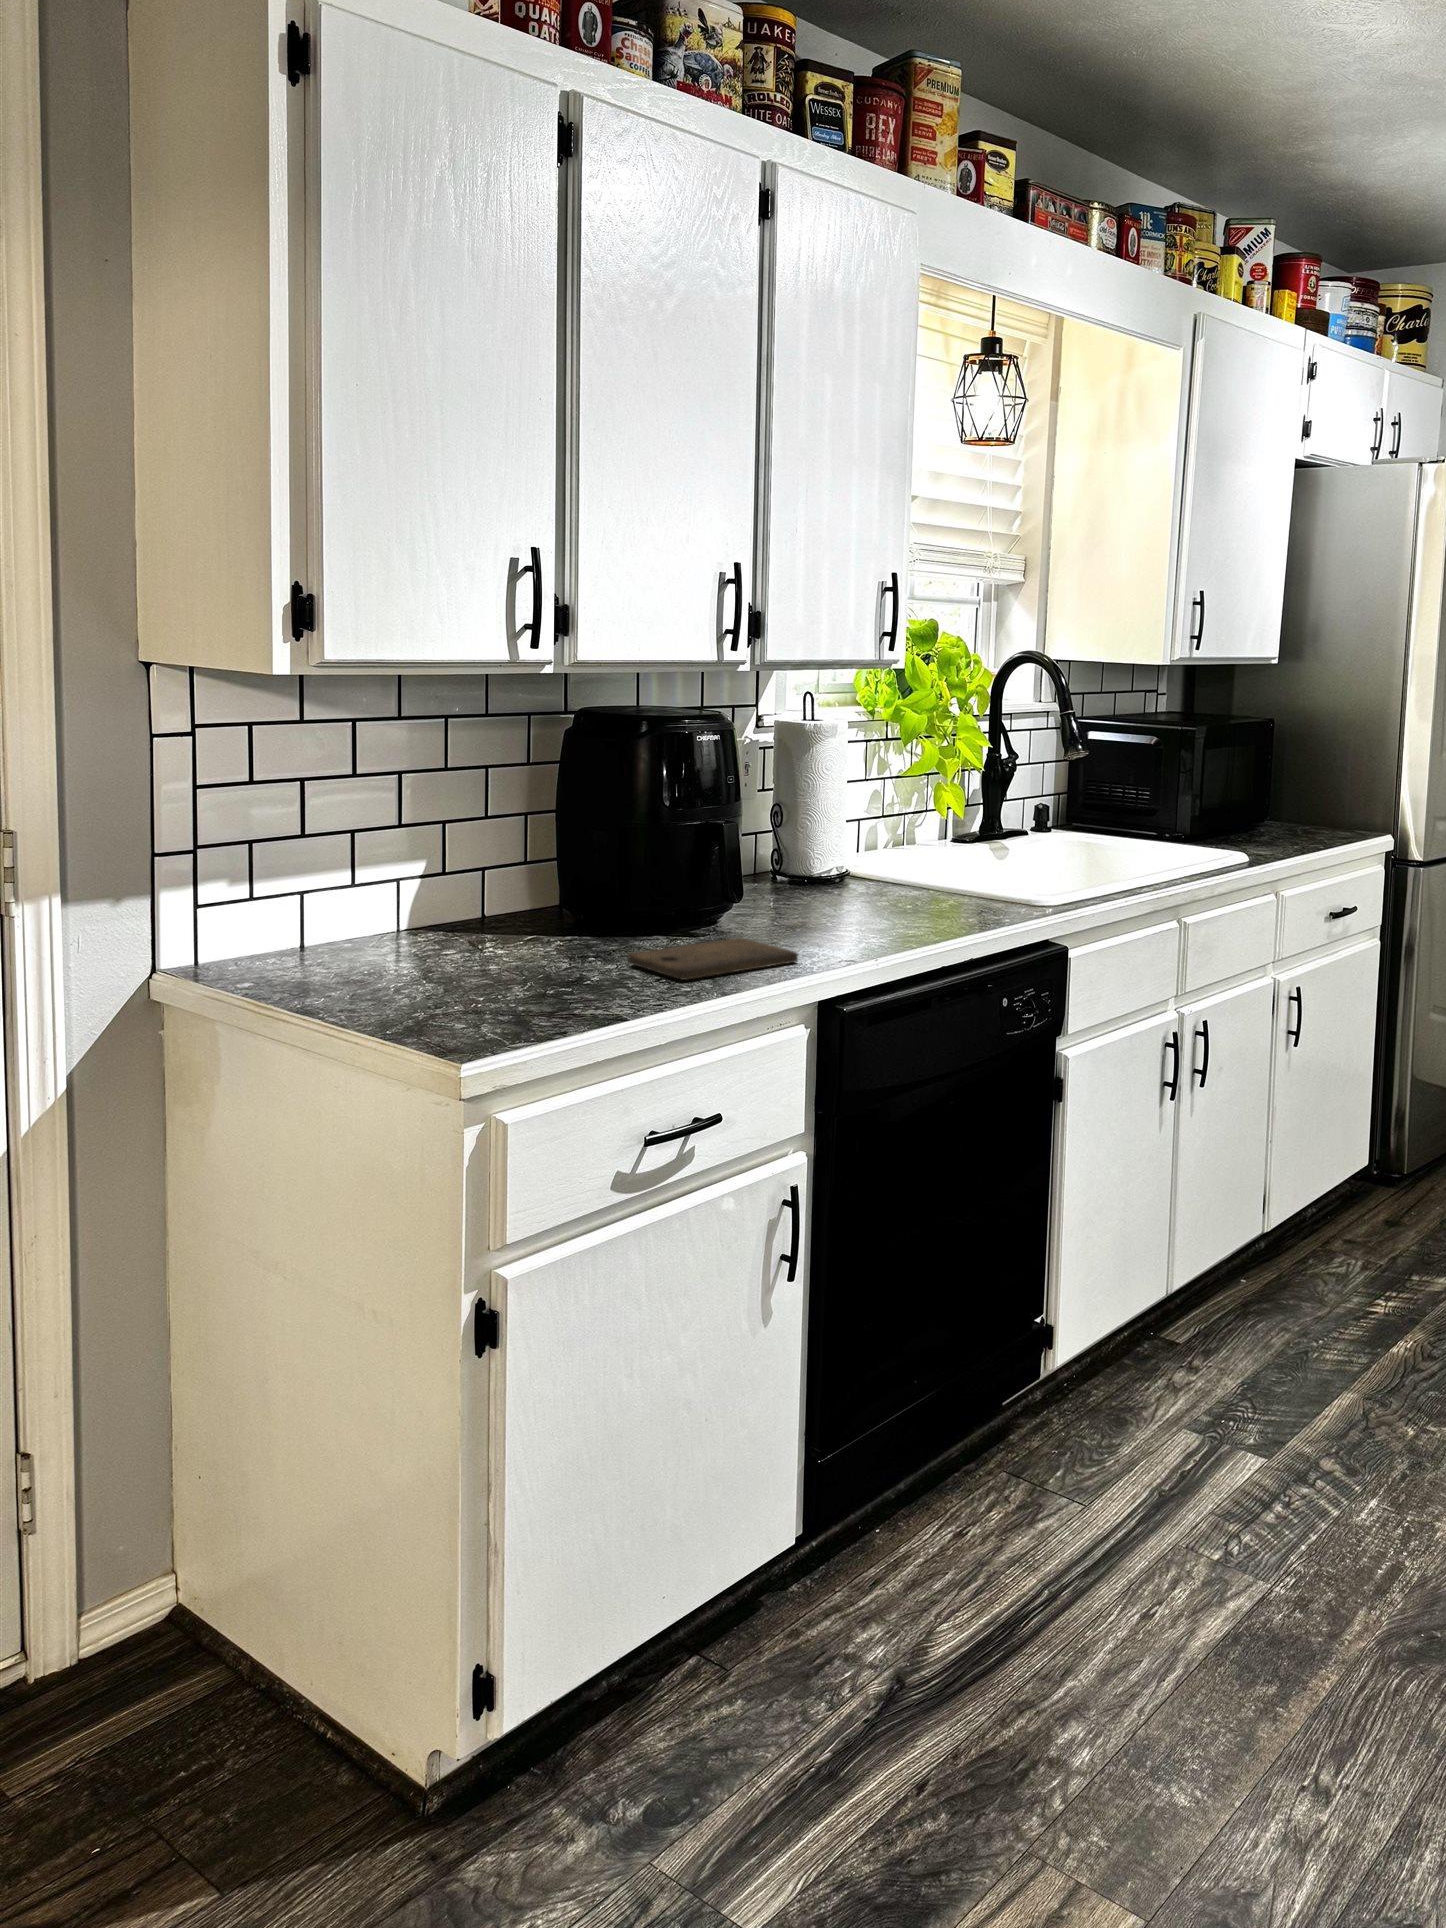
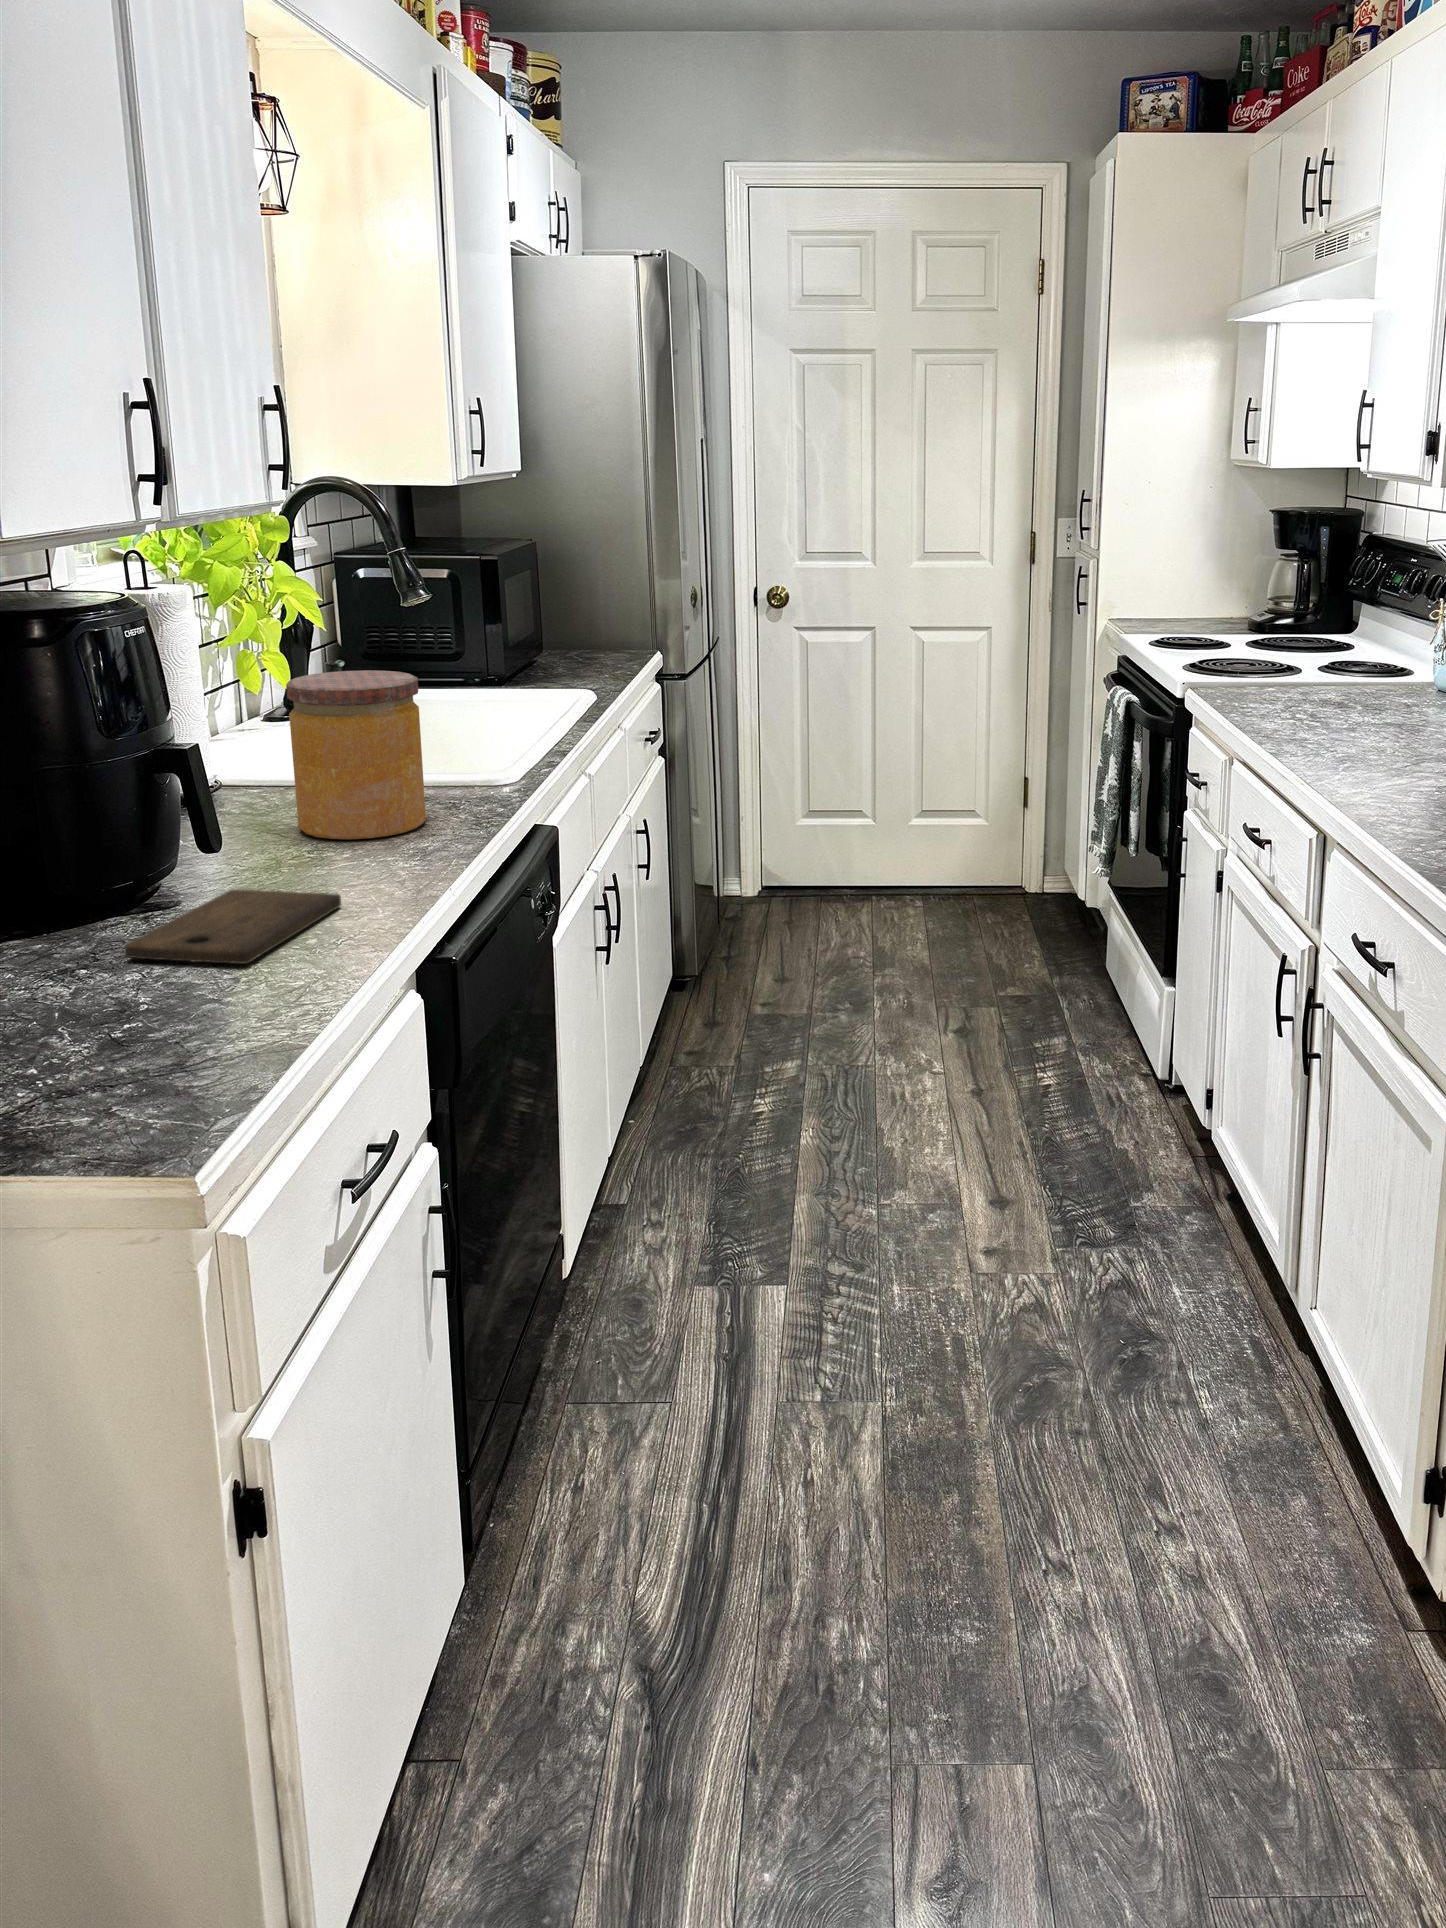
jar: none [854,795,958,929] -> present [286,670,426,839]

